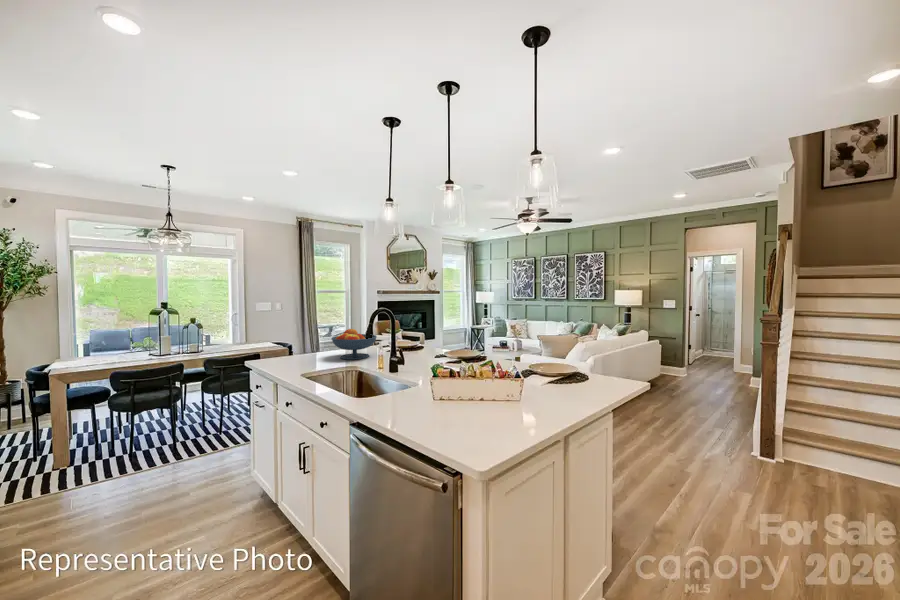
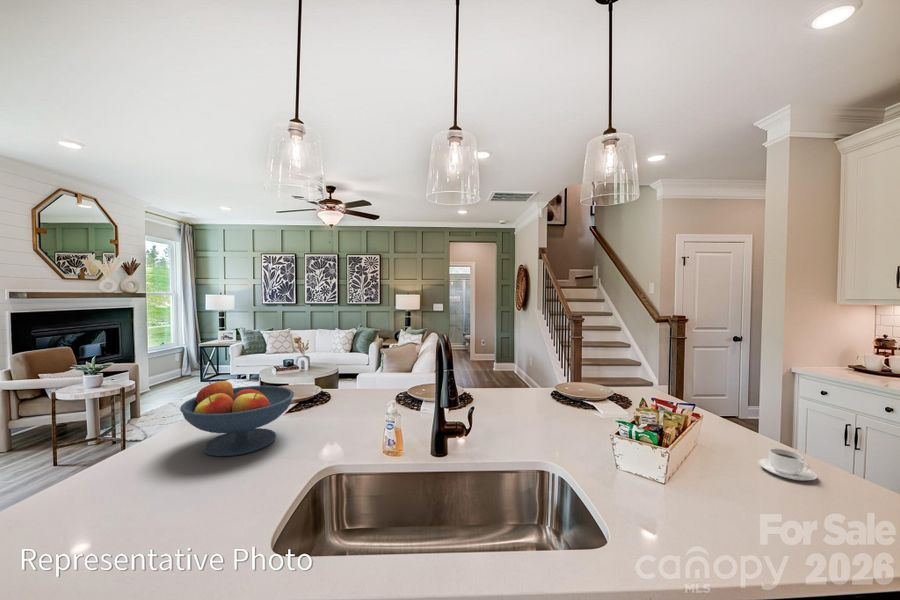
coffee cup: none [503,409,538,432] -> present [758,448,817,481]

